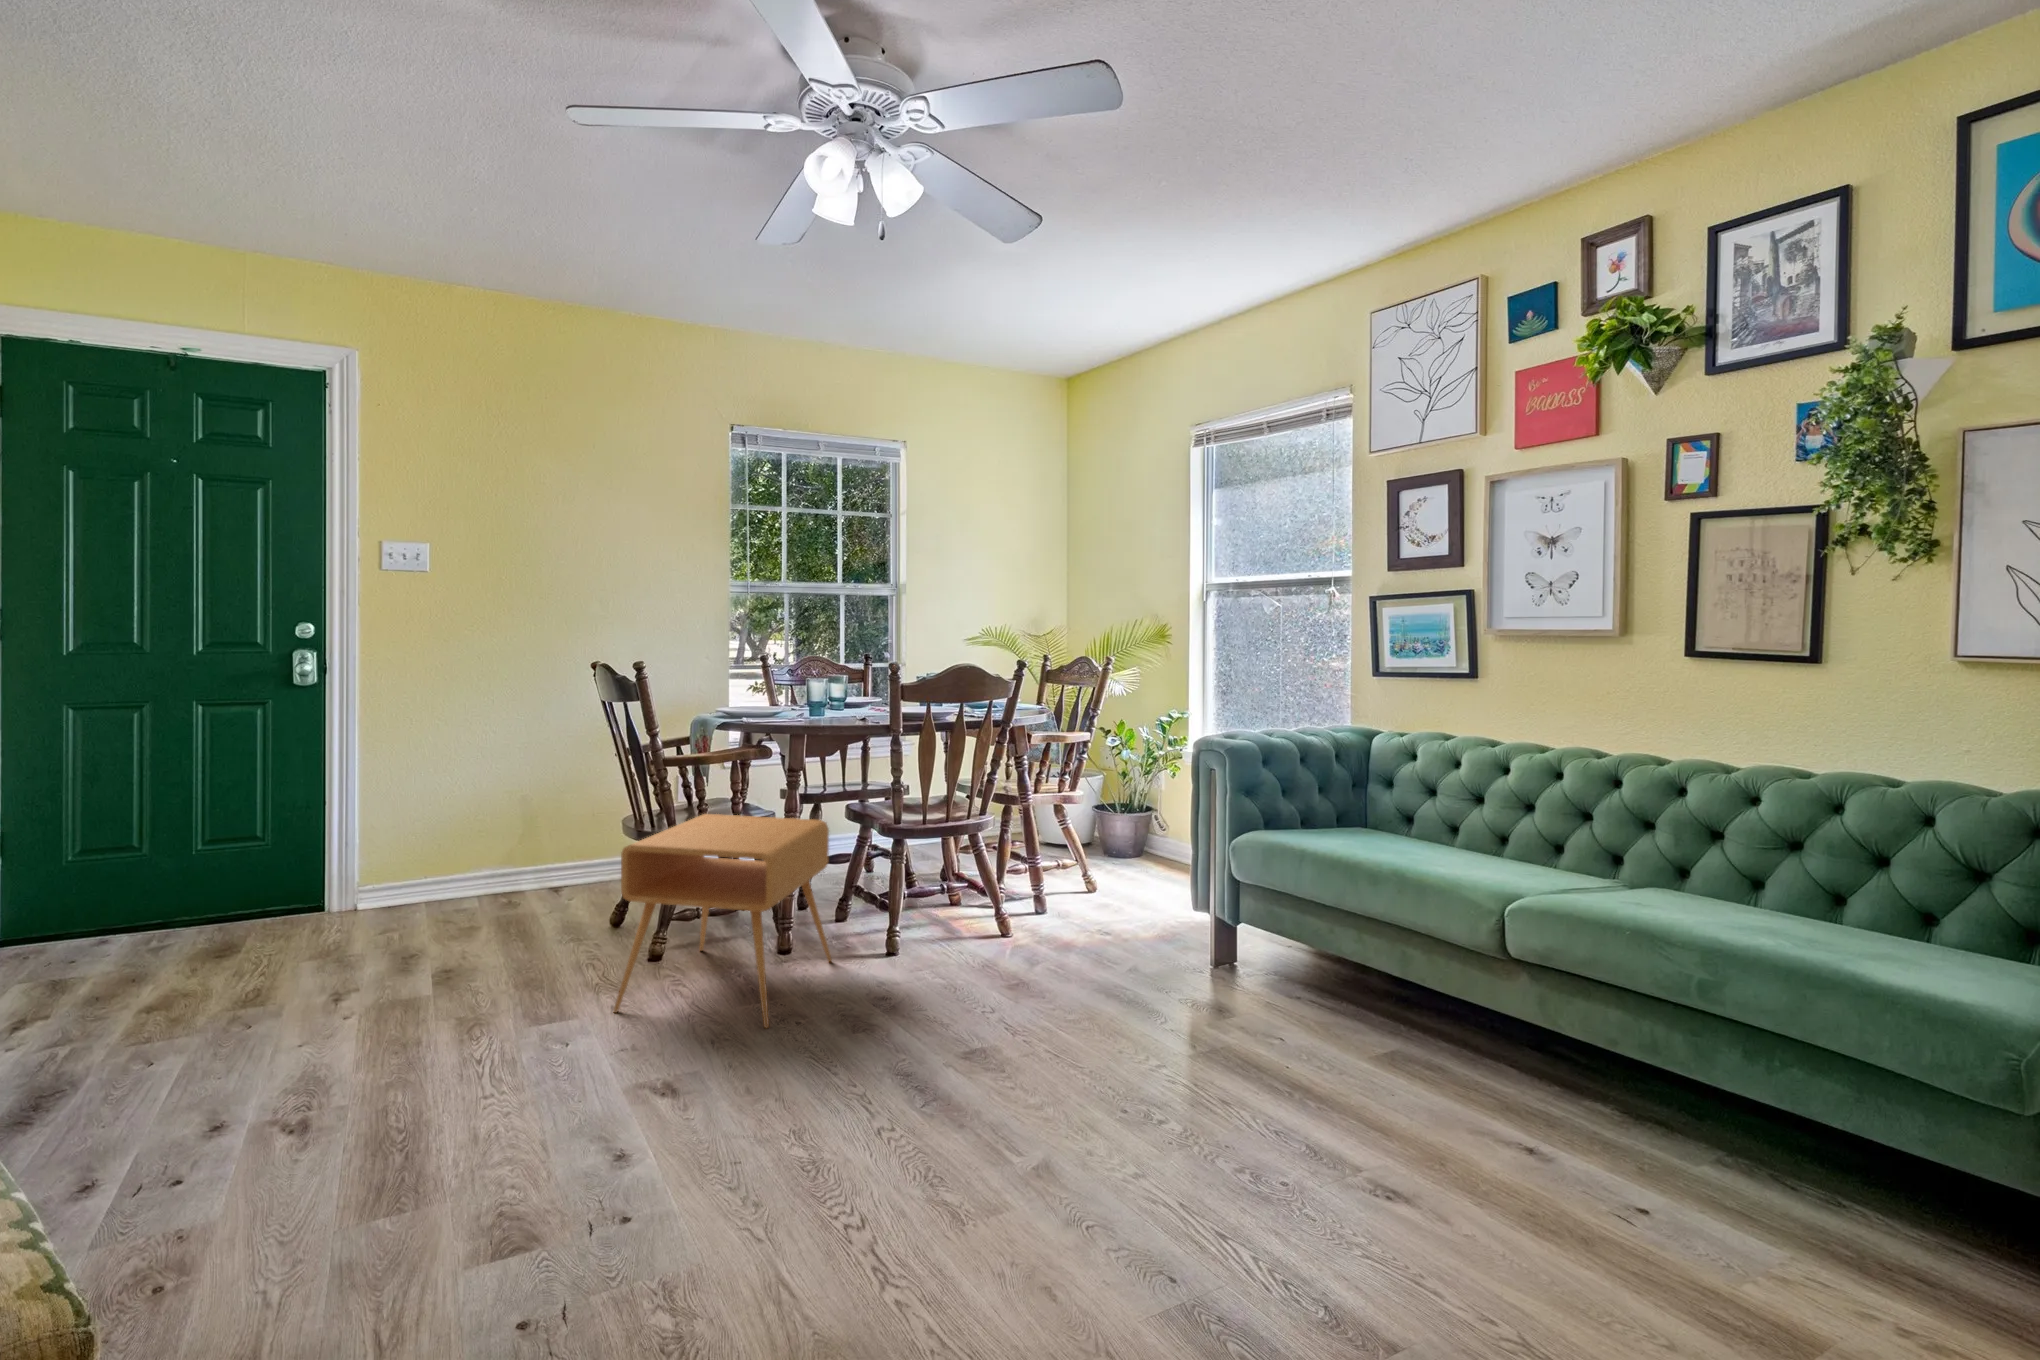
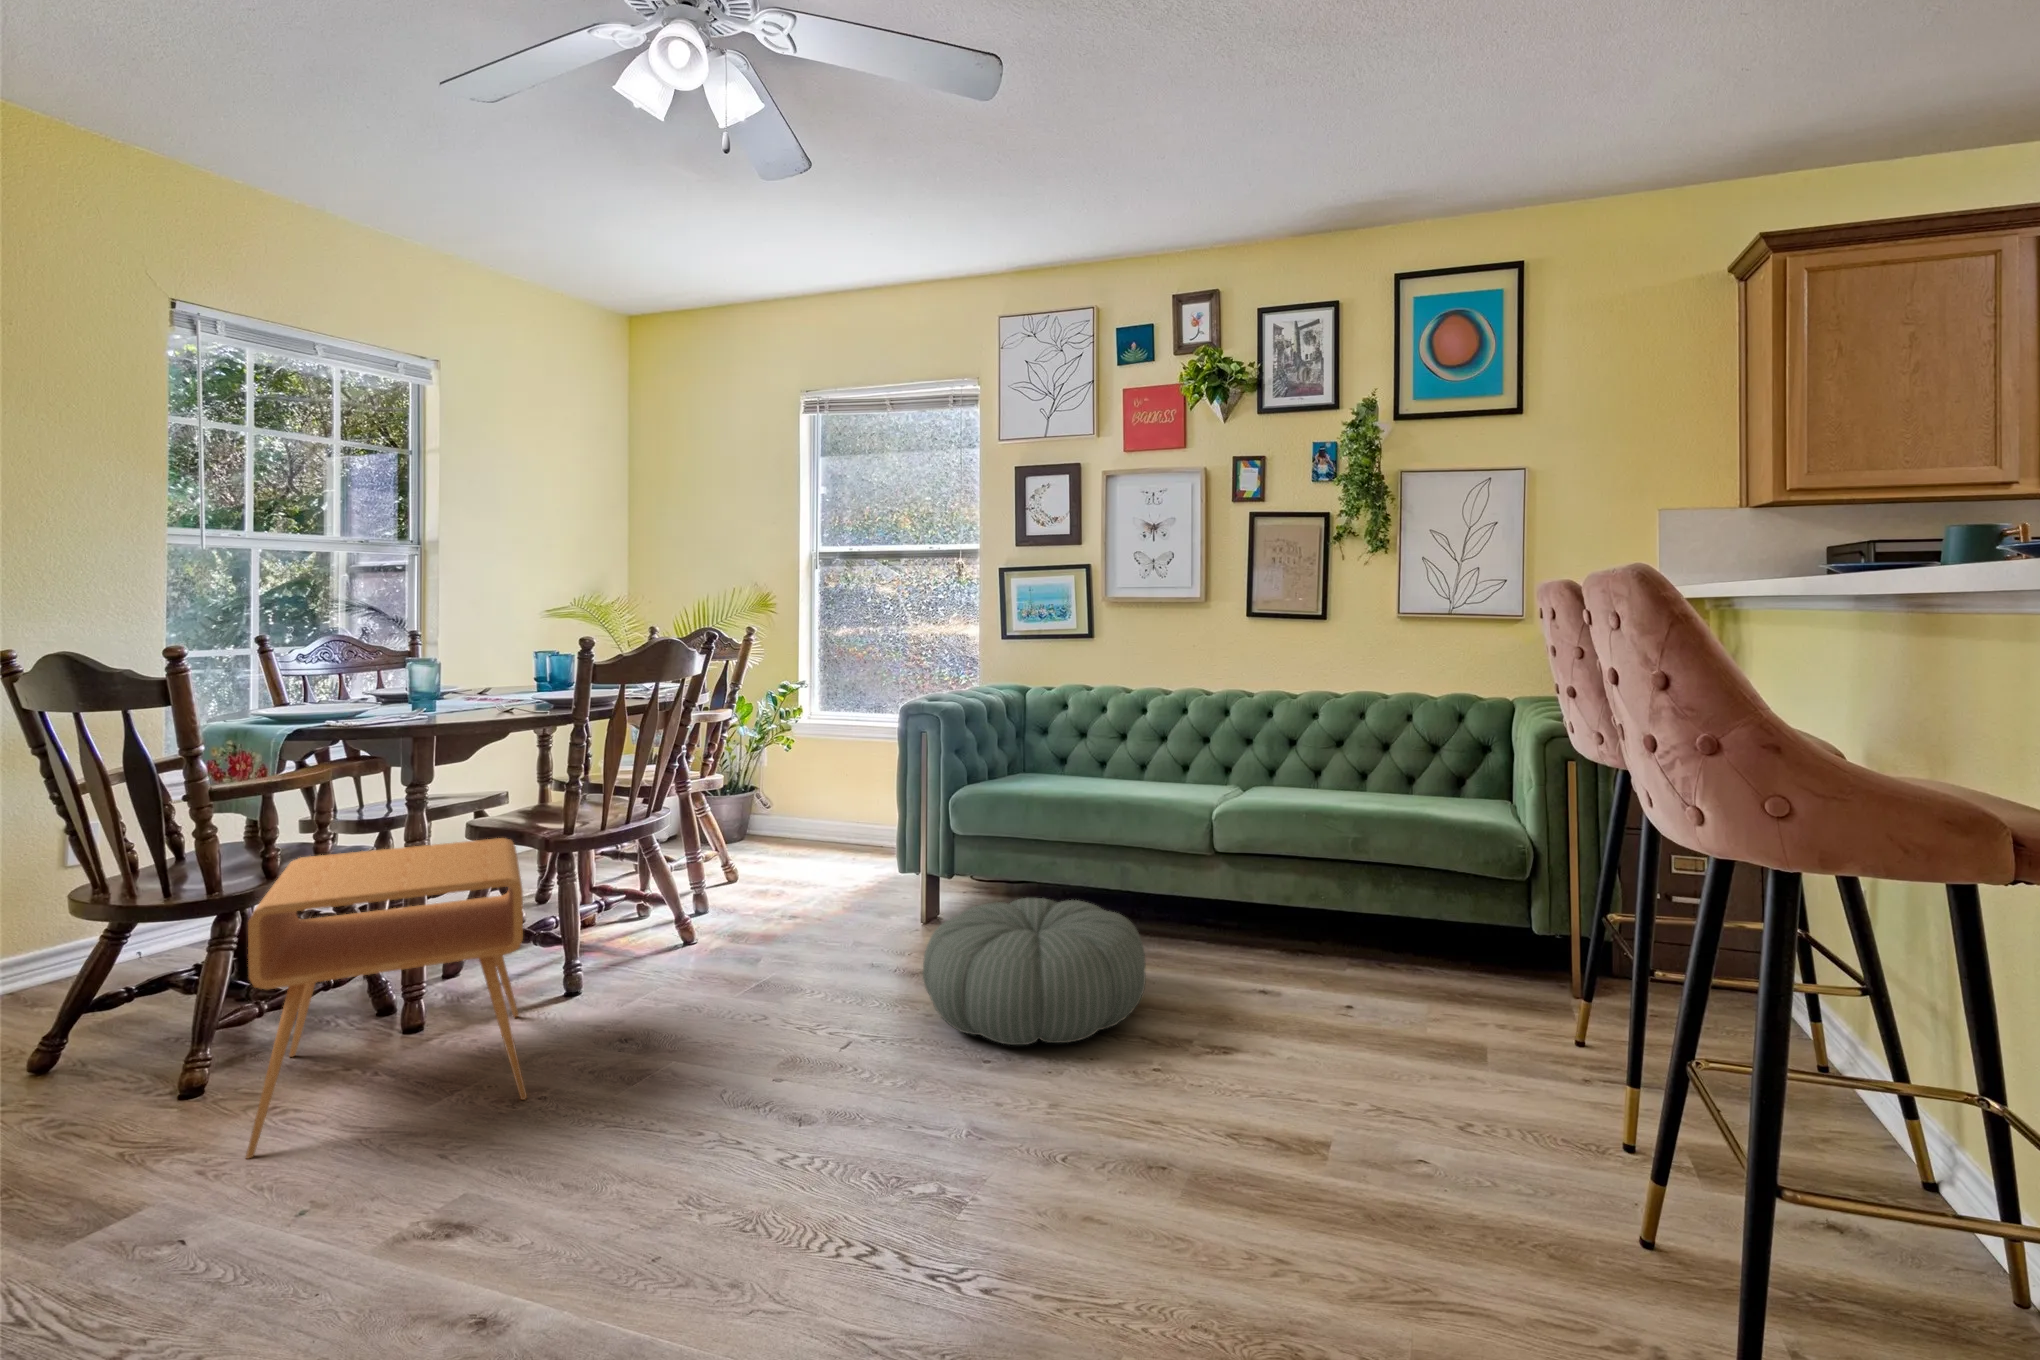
pouf: none [1082,966,1345,1151] -> present [923,898,1146,1045]

